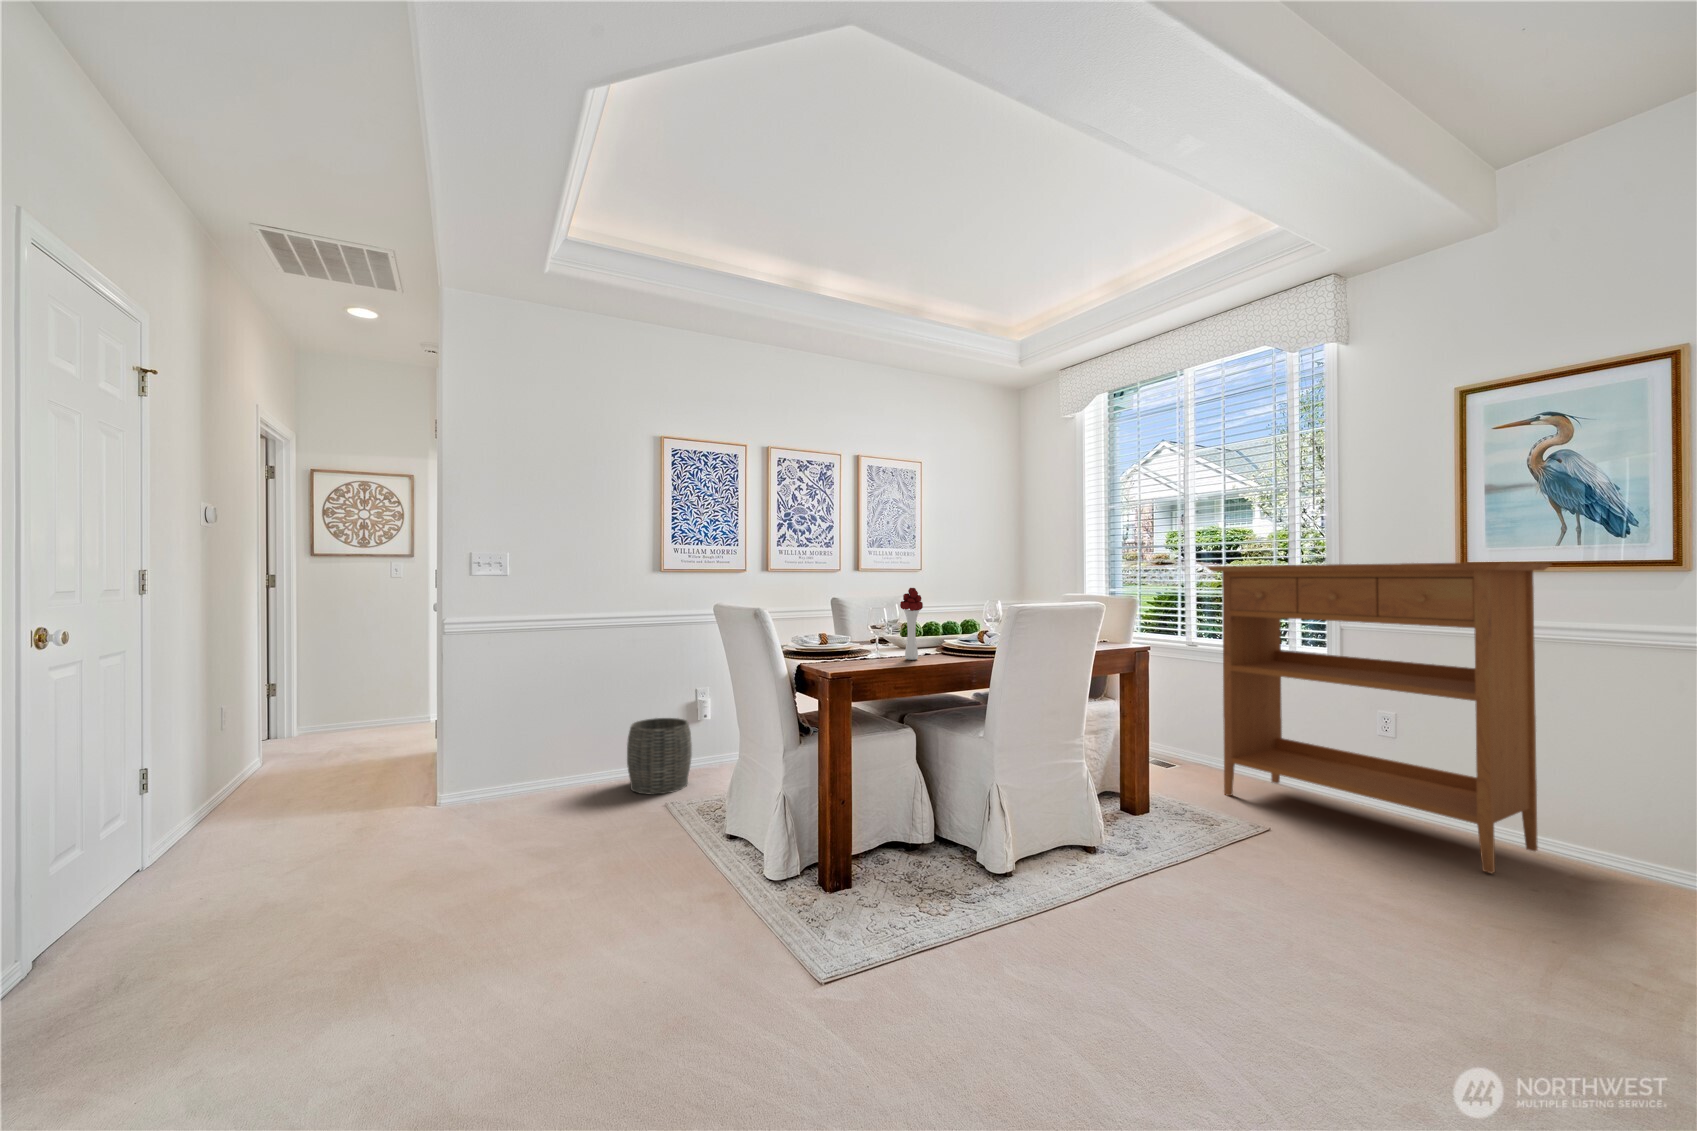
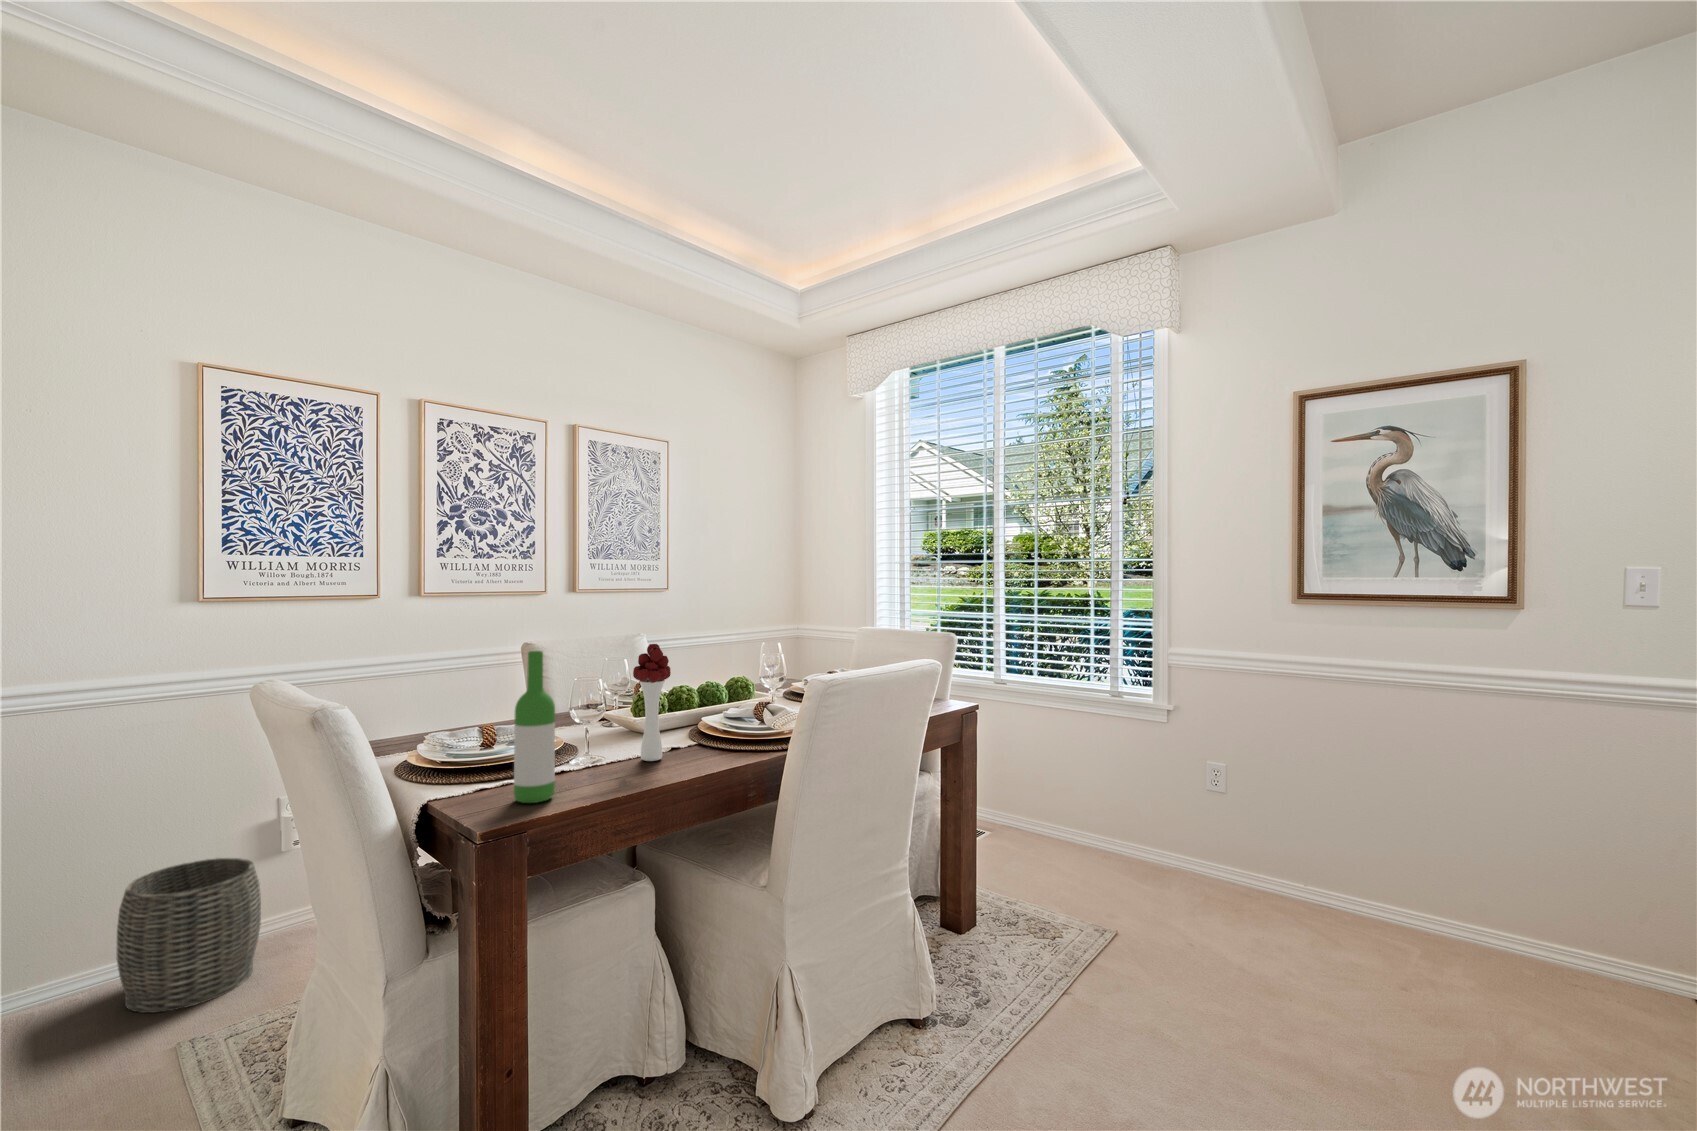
console table: present [1207,562,1551,873] -> none [1034,591,1392,967]
wine bottle: none [836,585,857,670] -> present [514,651,555,803]

